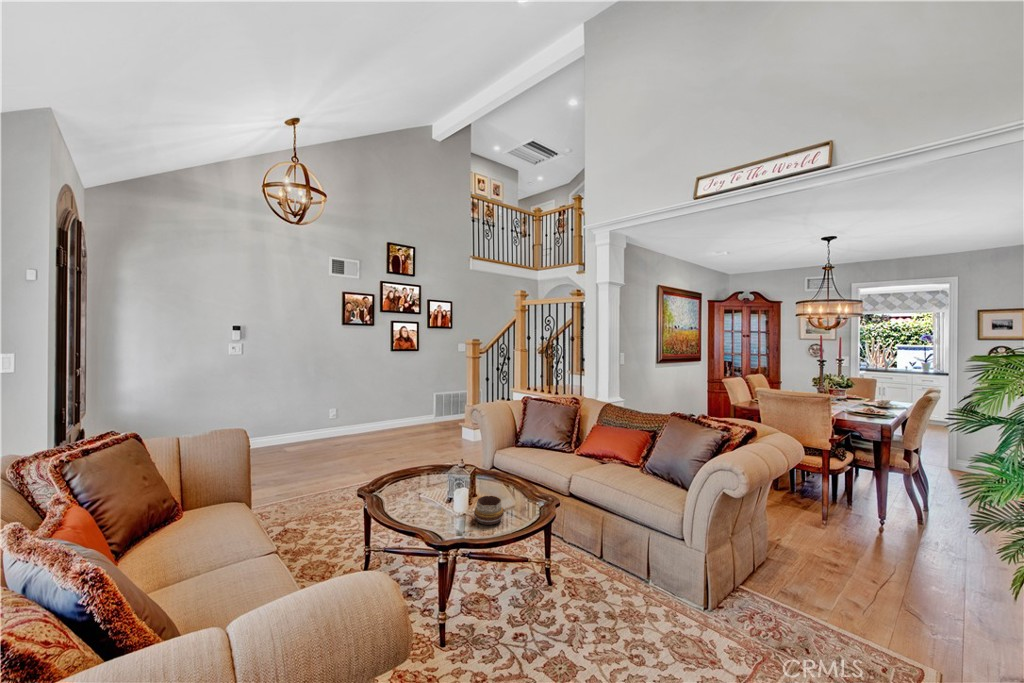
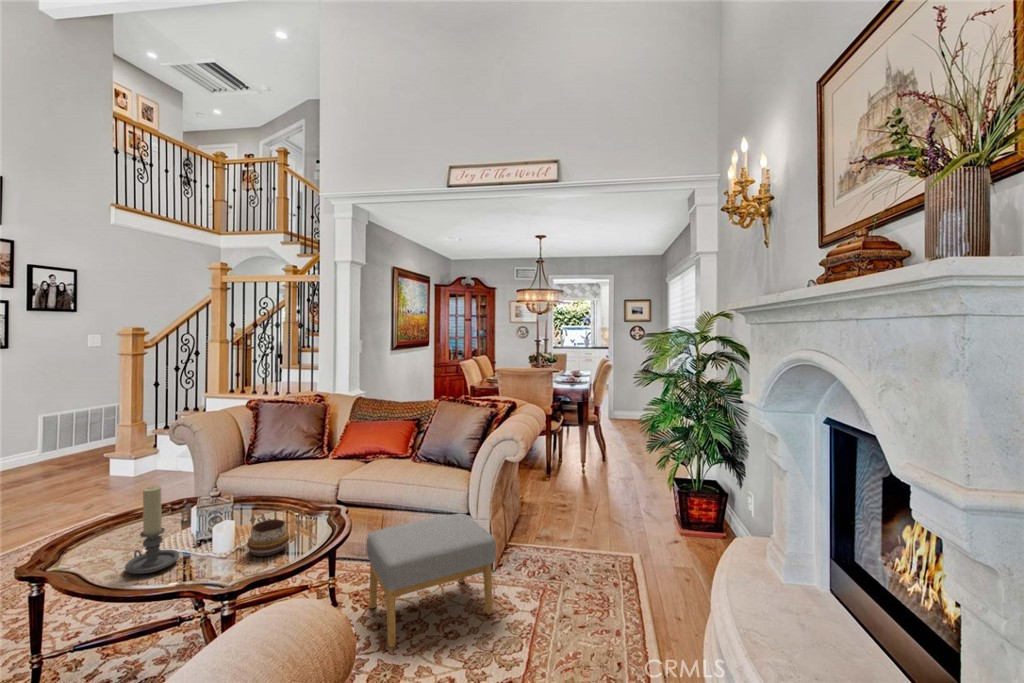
candle holder: none [407,453,437,513] -> present [125,486,179,574]
footstool: none [573,529,696,658] -> present [367,513,496,647]

